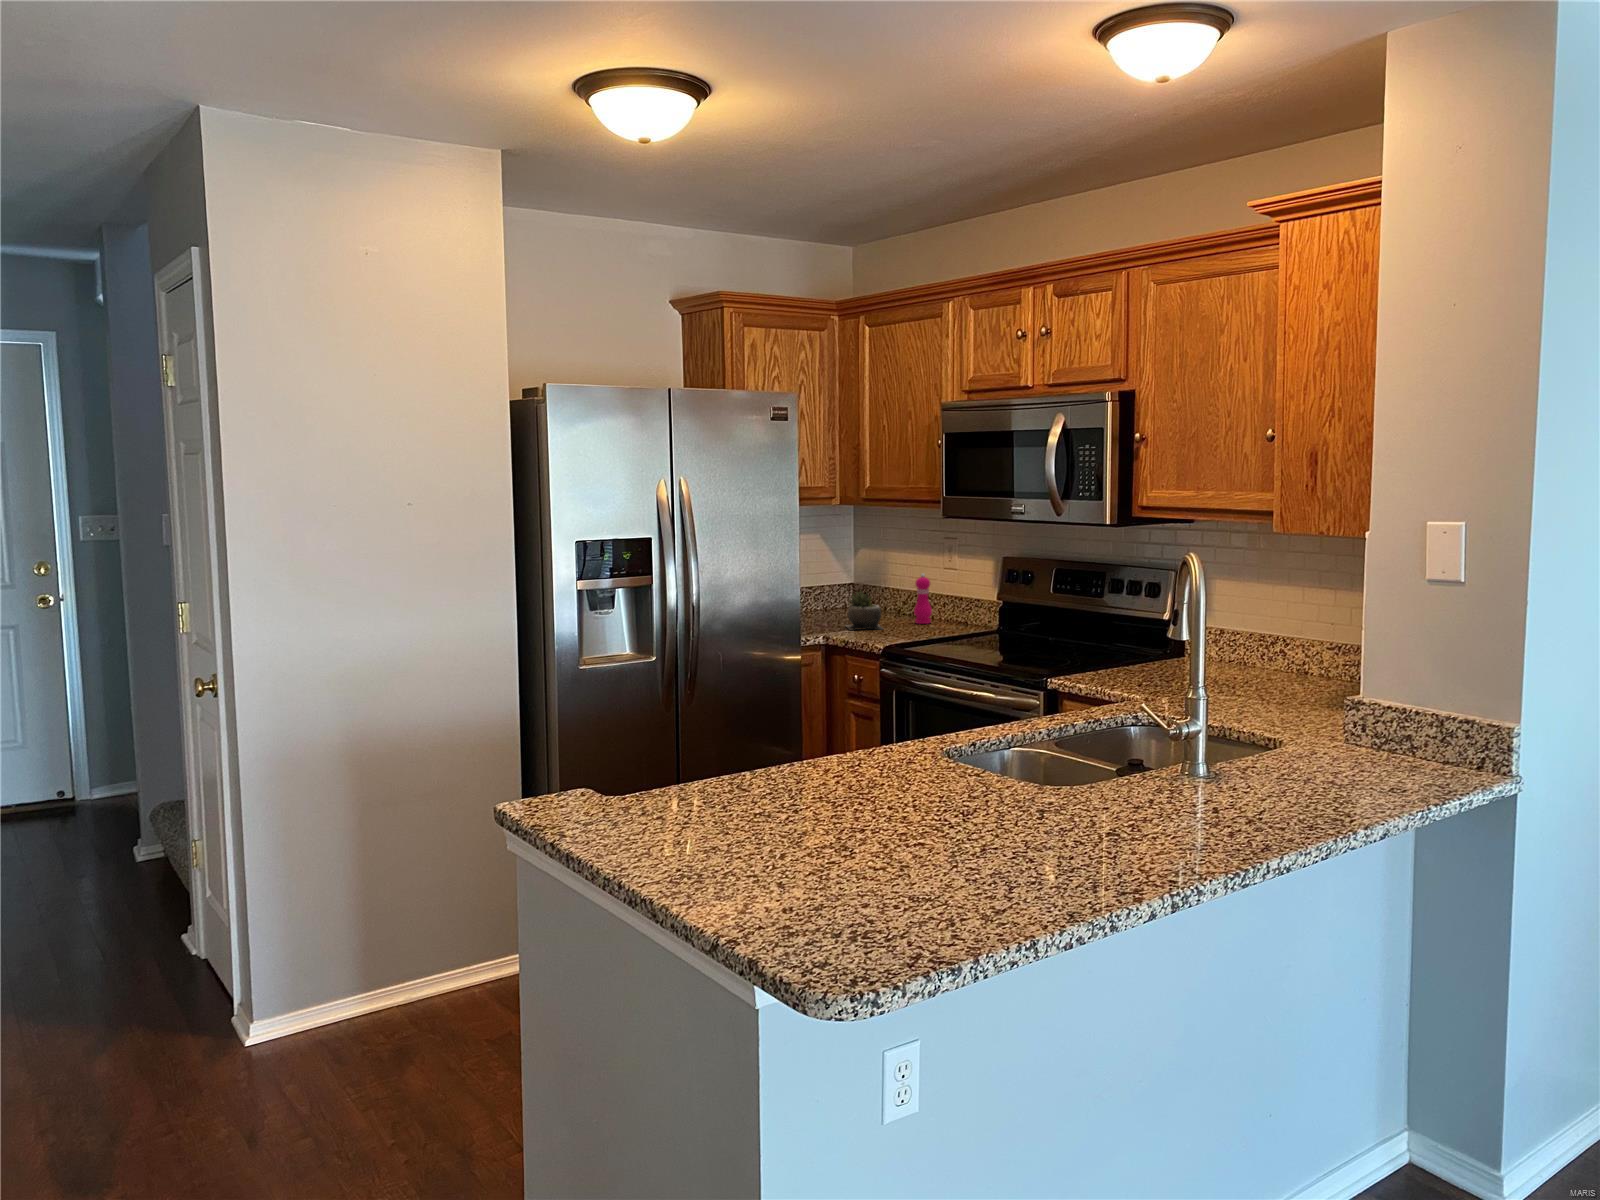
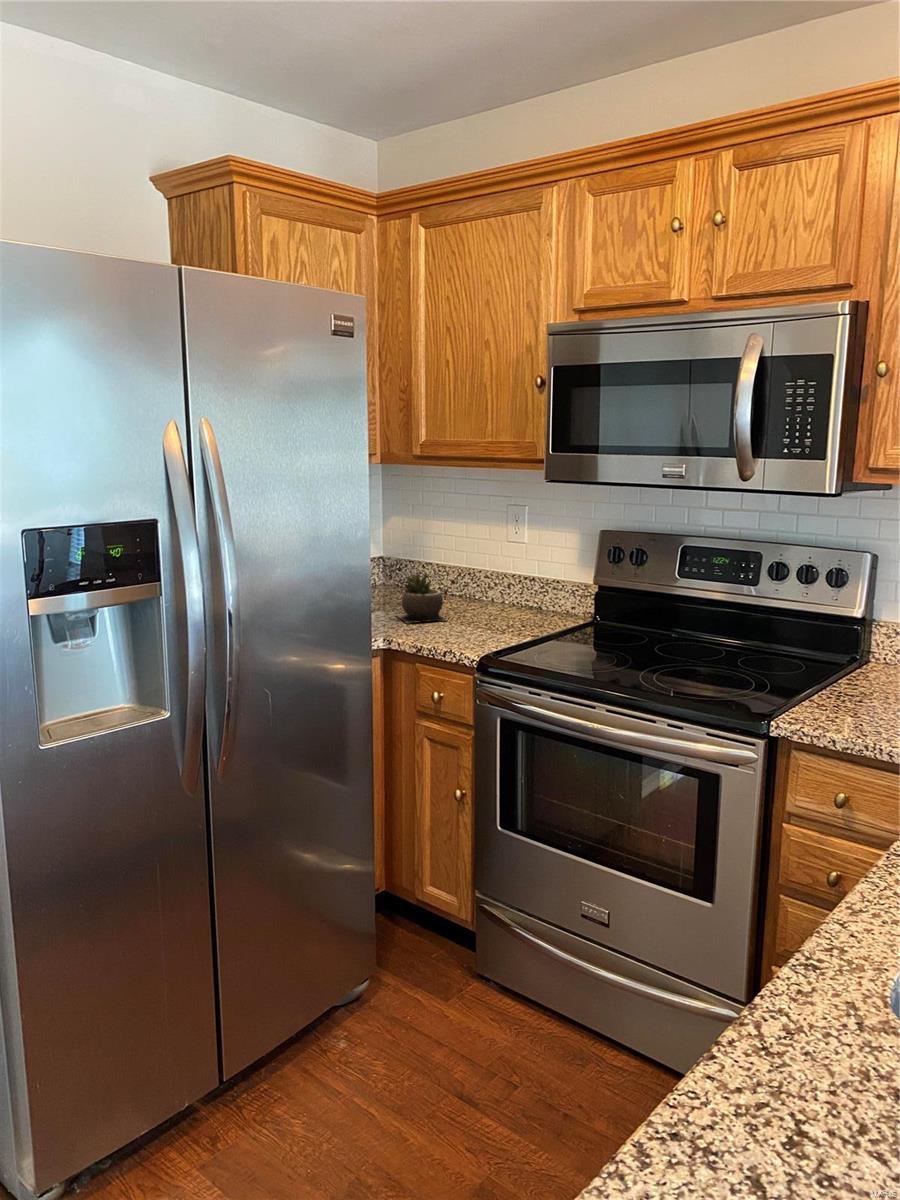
pepper mill: present [914,574,932,624] -> none [476,548,498,609]

